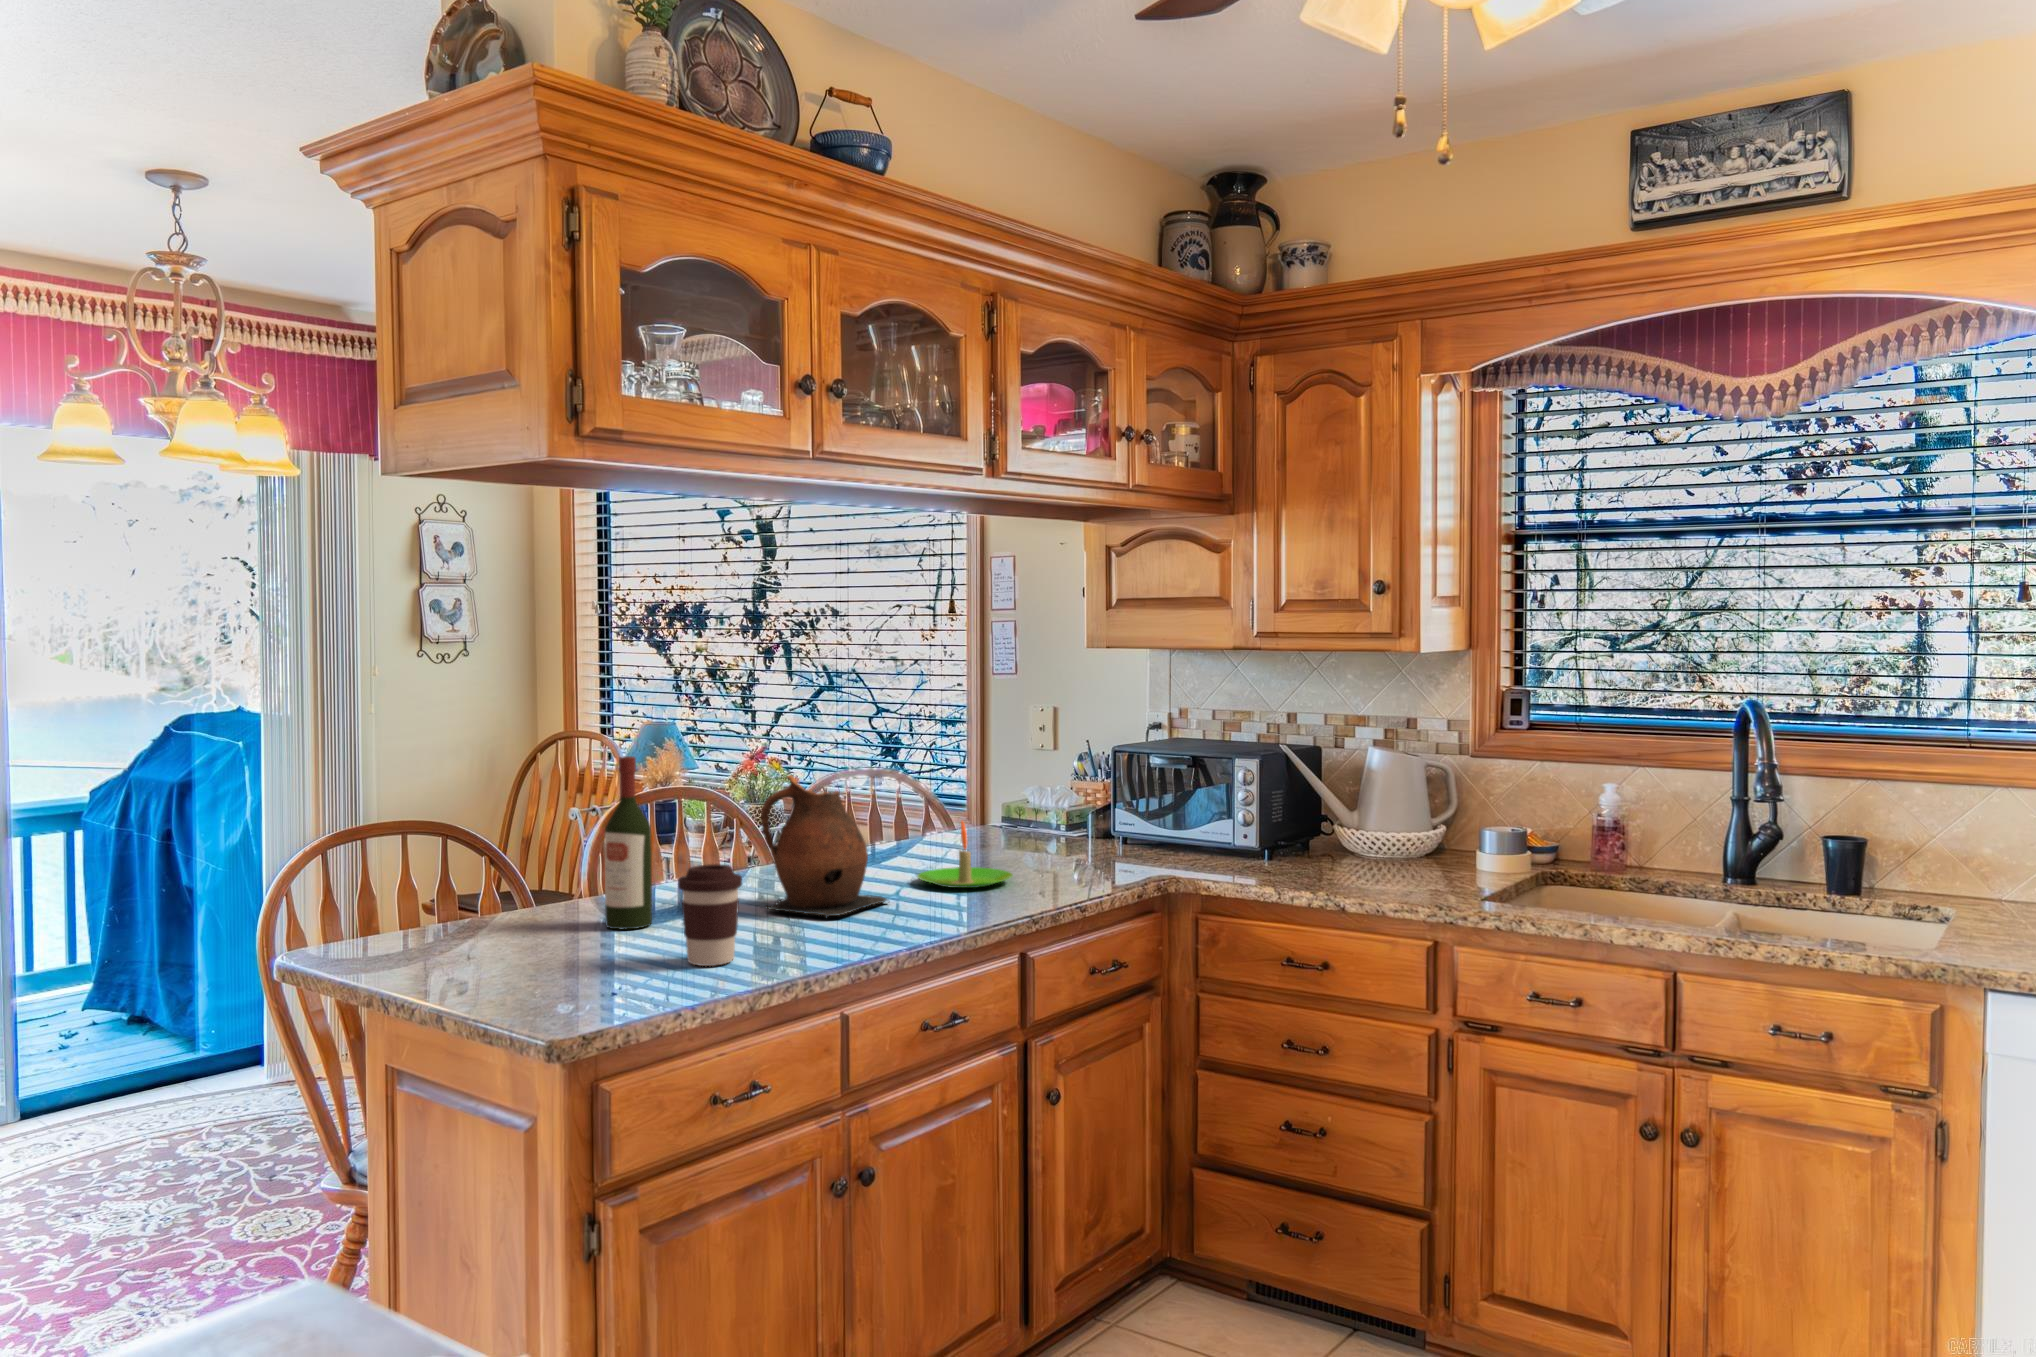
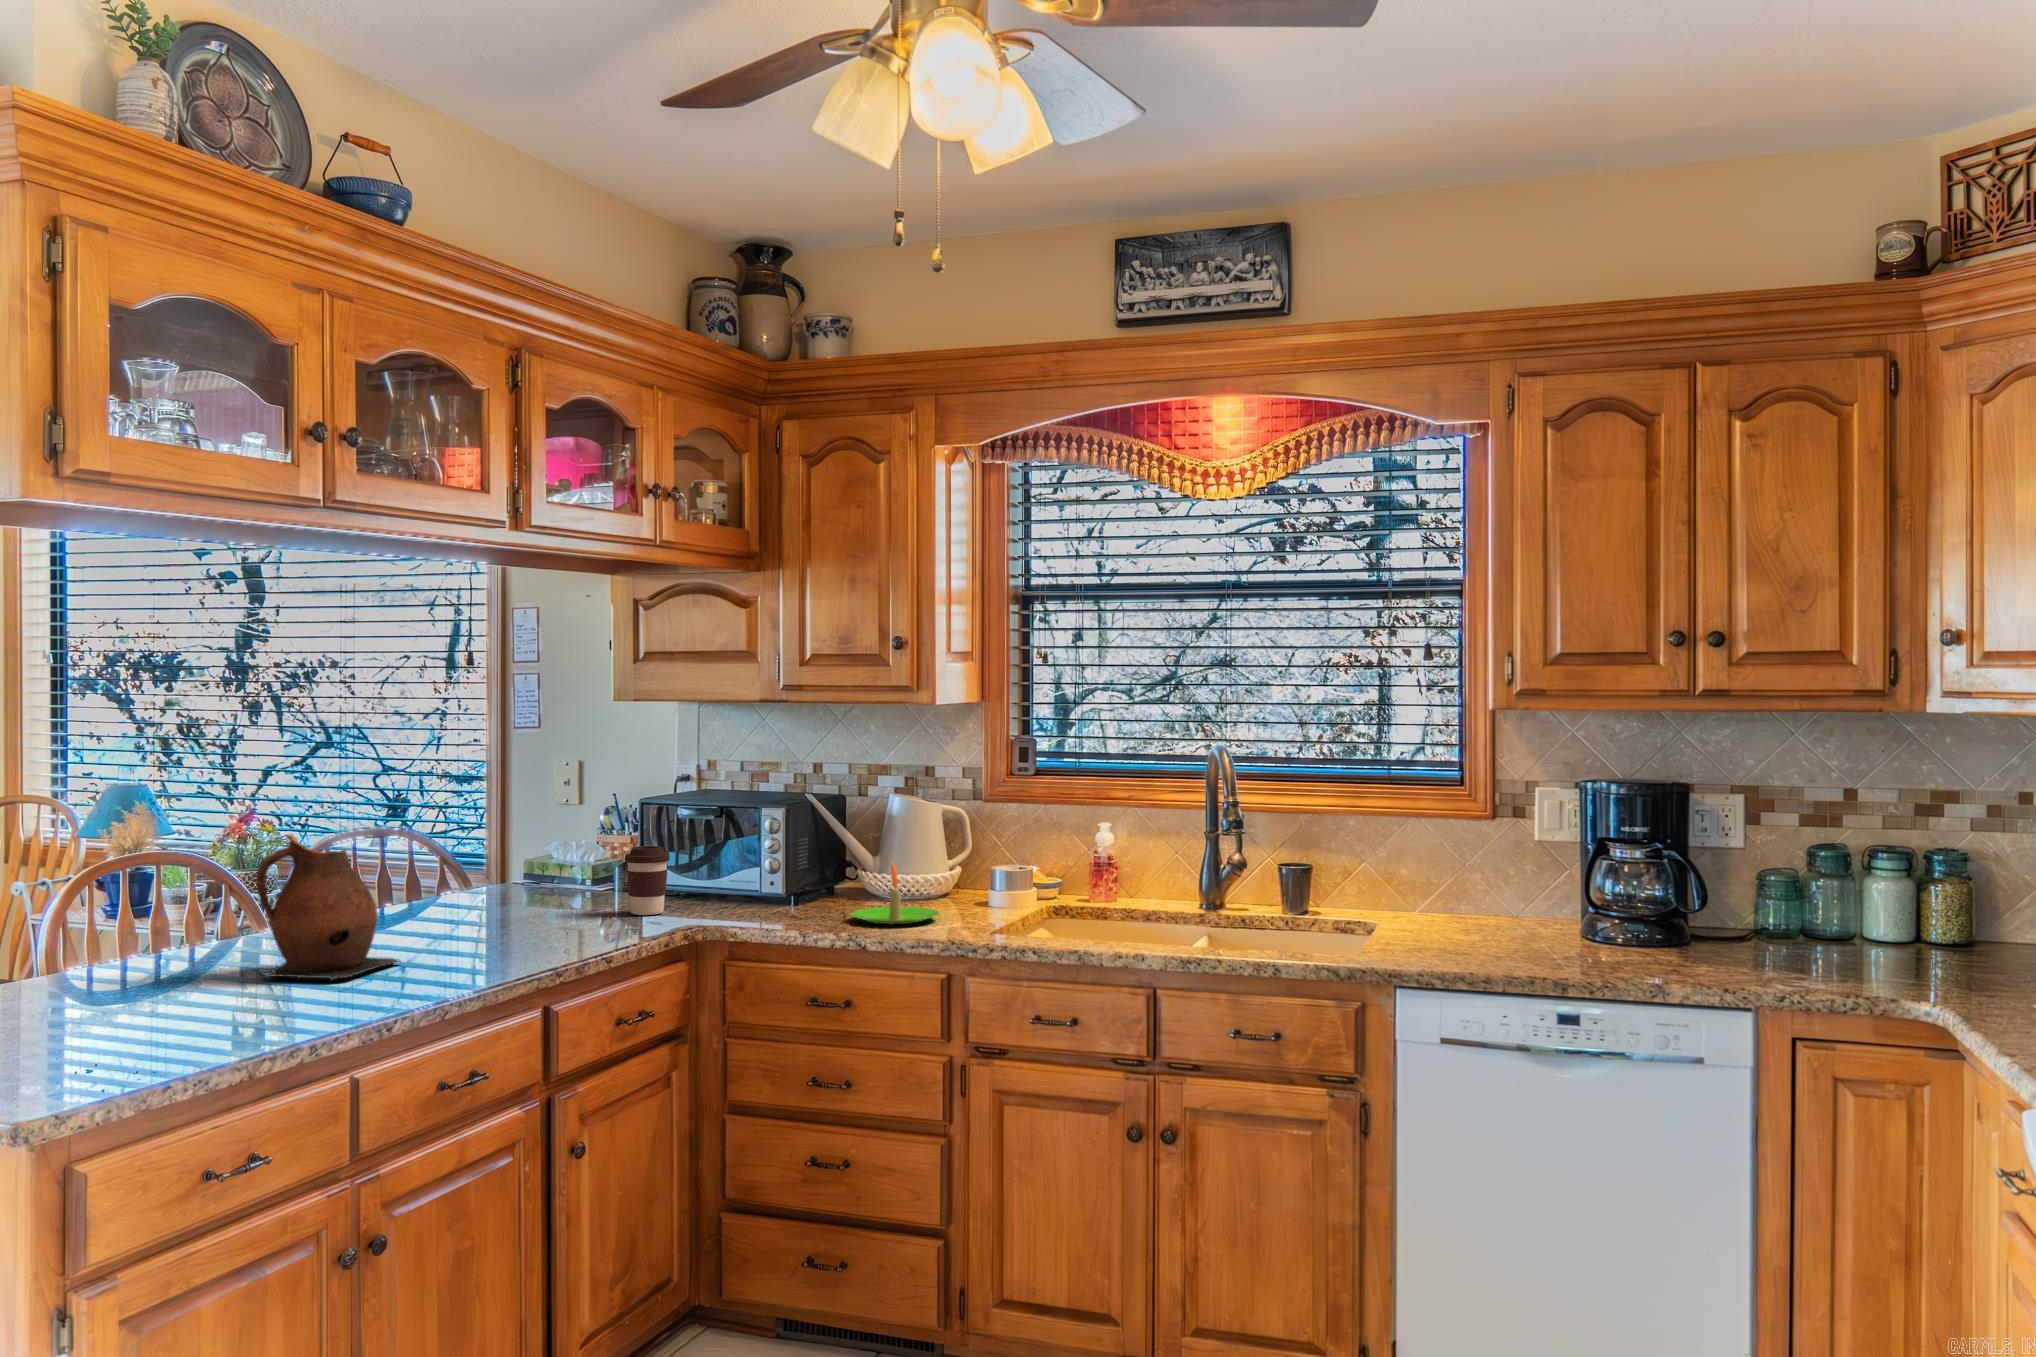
wine bottle: present [605,756,652,929] -> none [71,818,128,1005]
candle: present [917,821,1013,888] -> present [851,863,939,924]
coffee cup: present [678,864,742,966] -> present [625,846,670,915]

